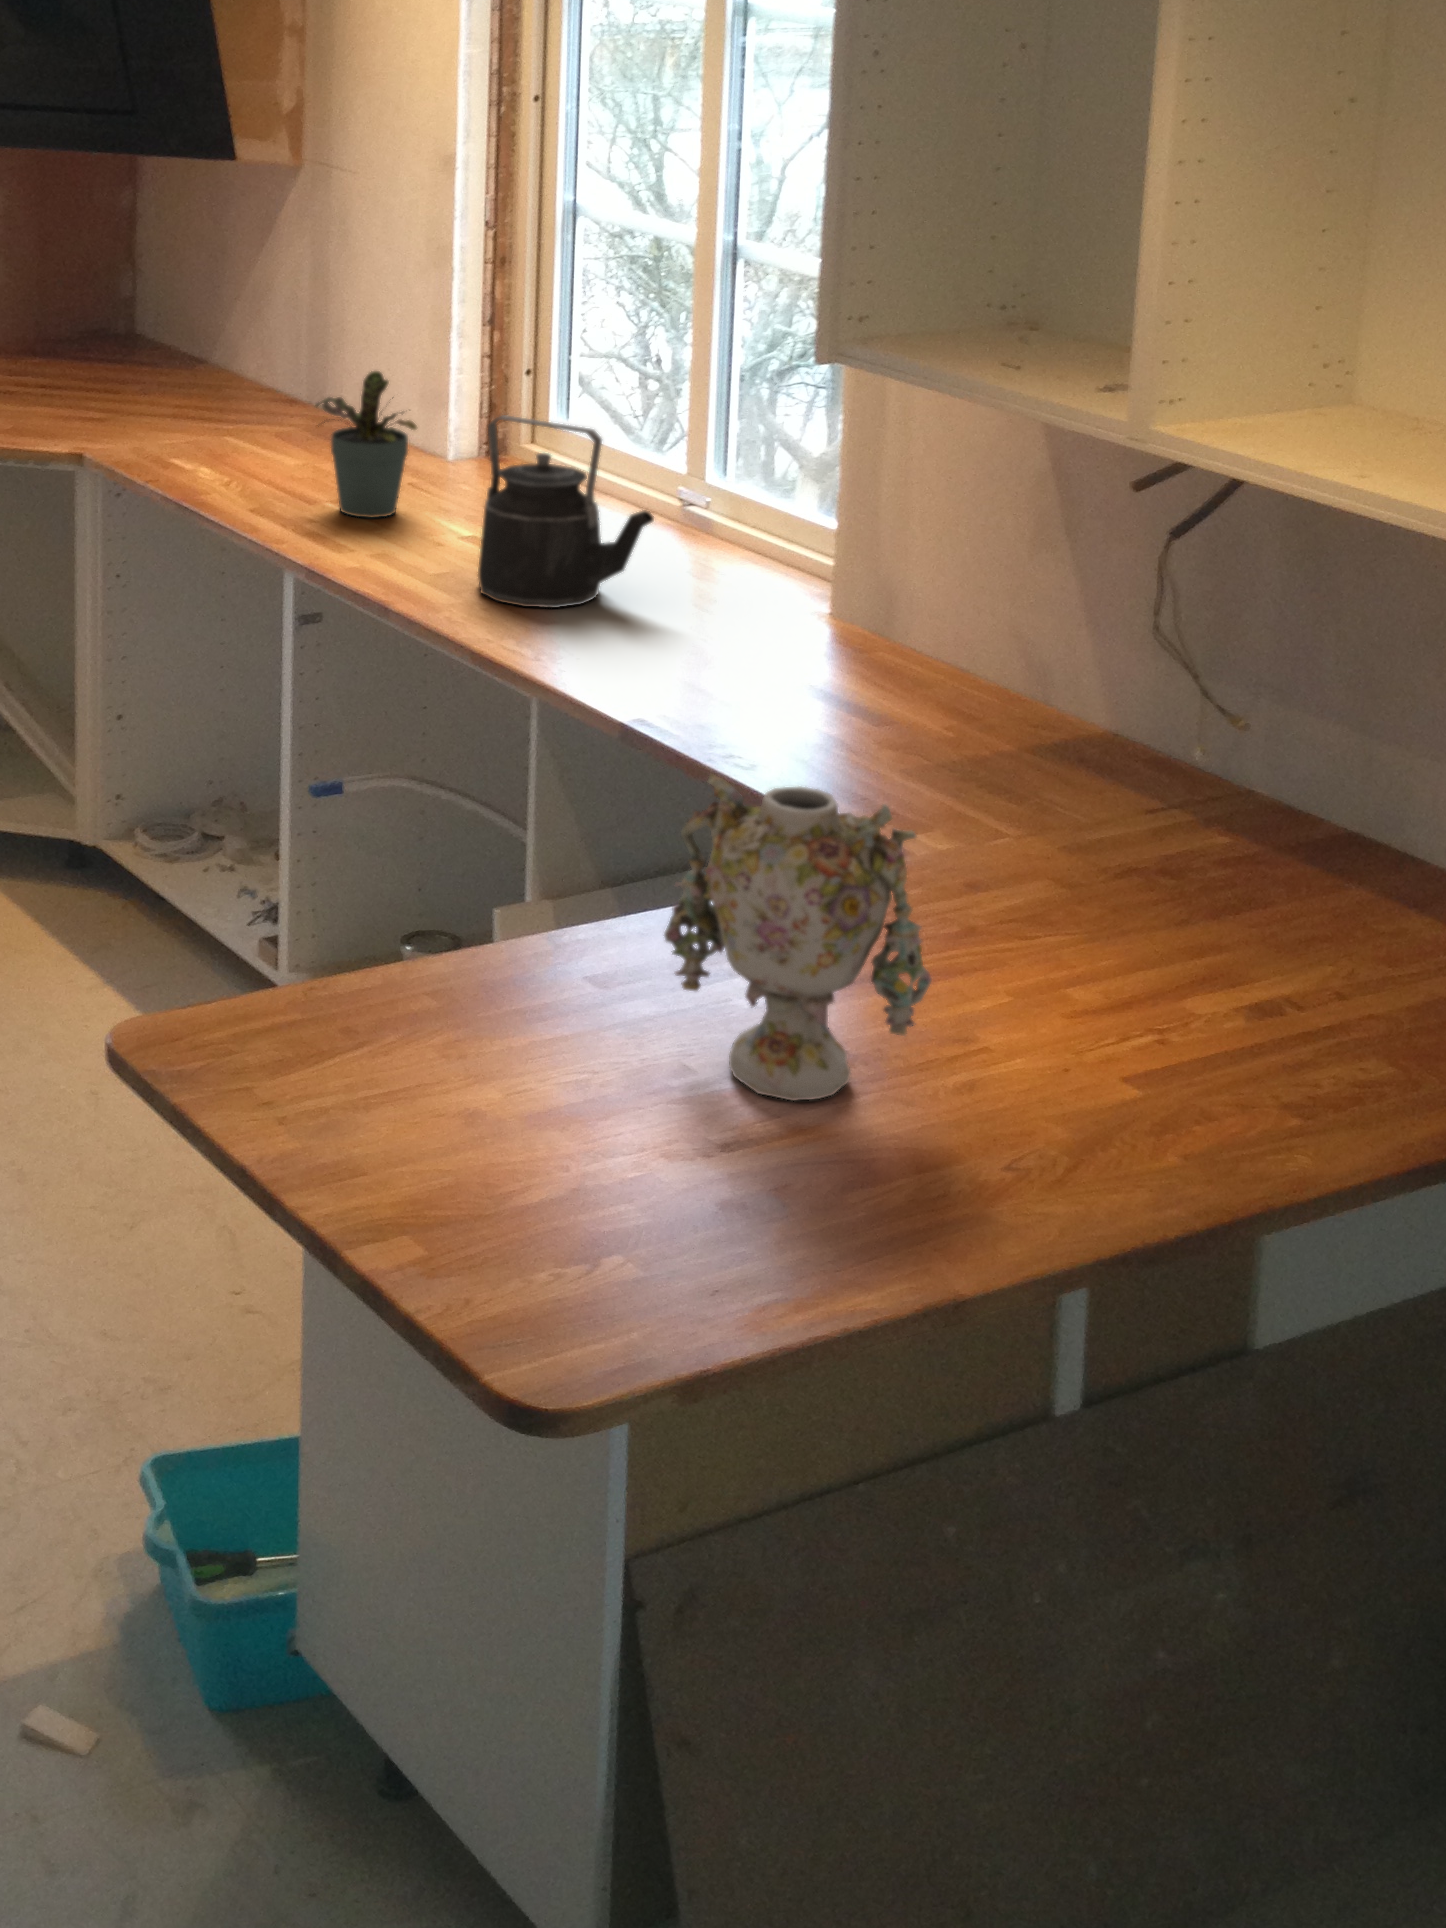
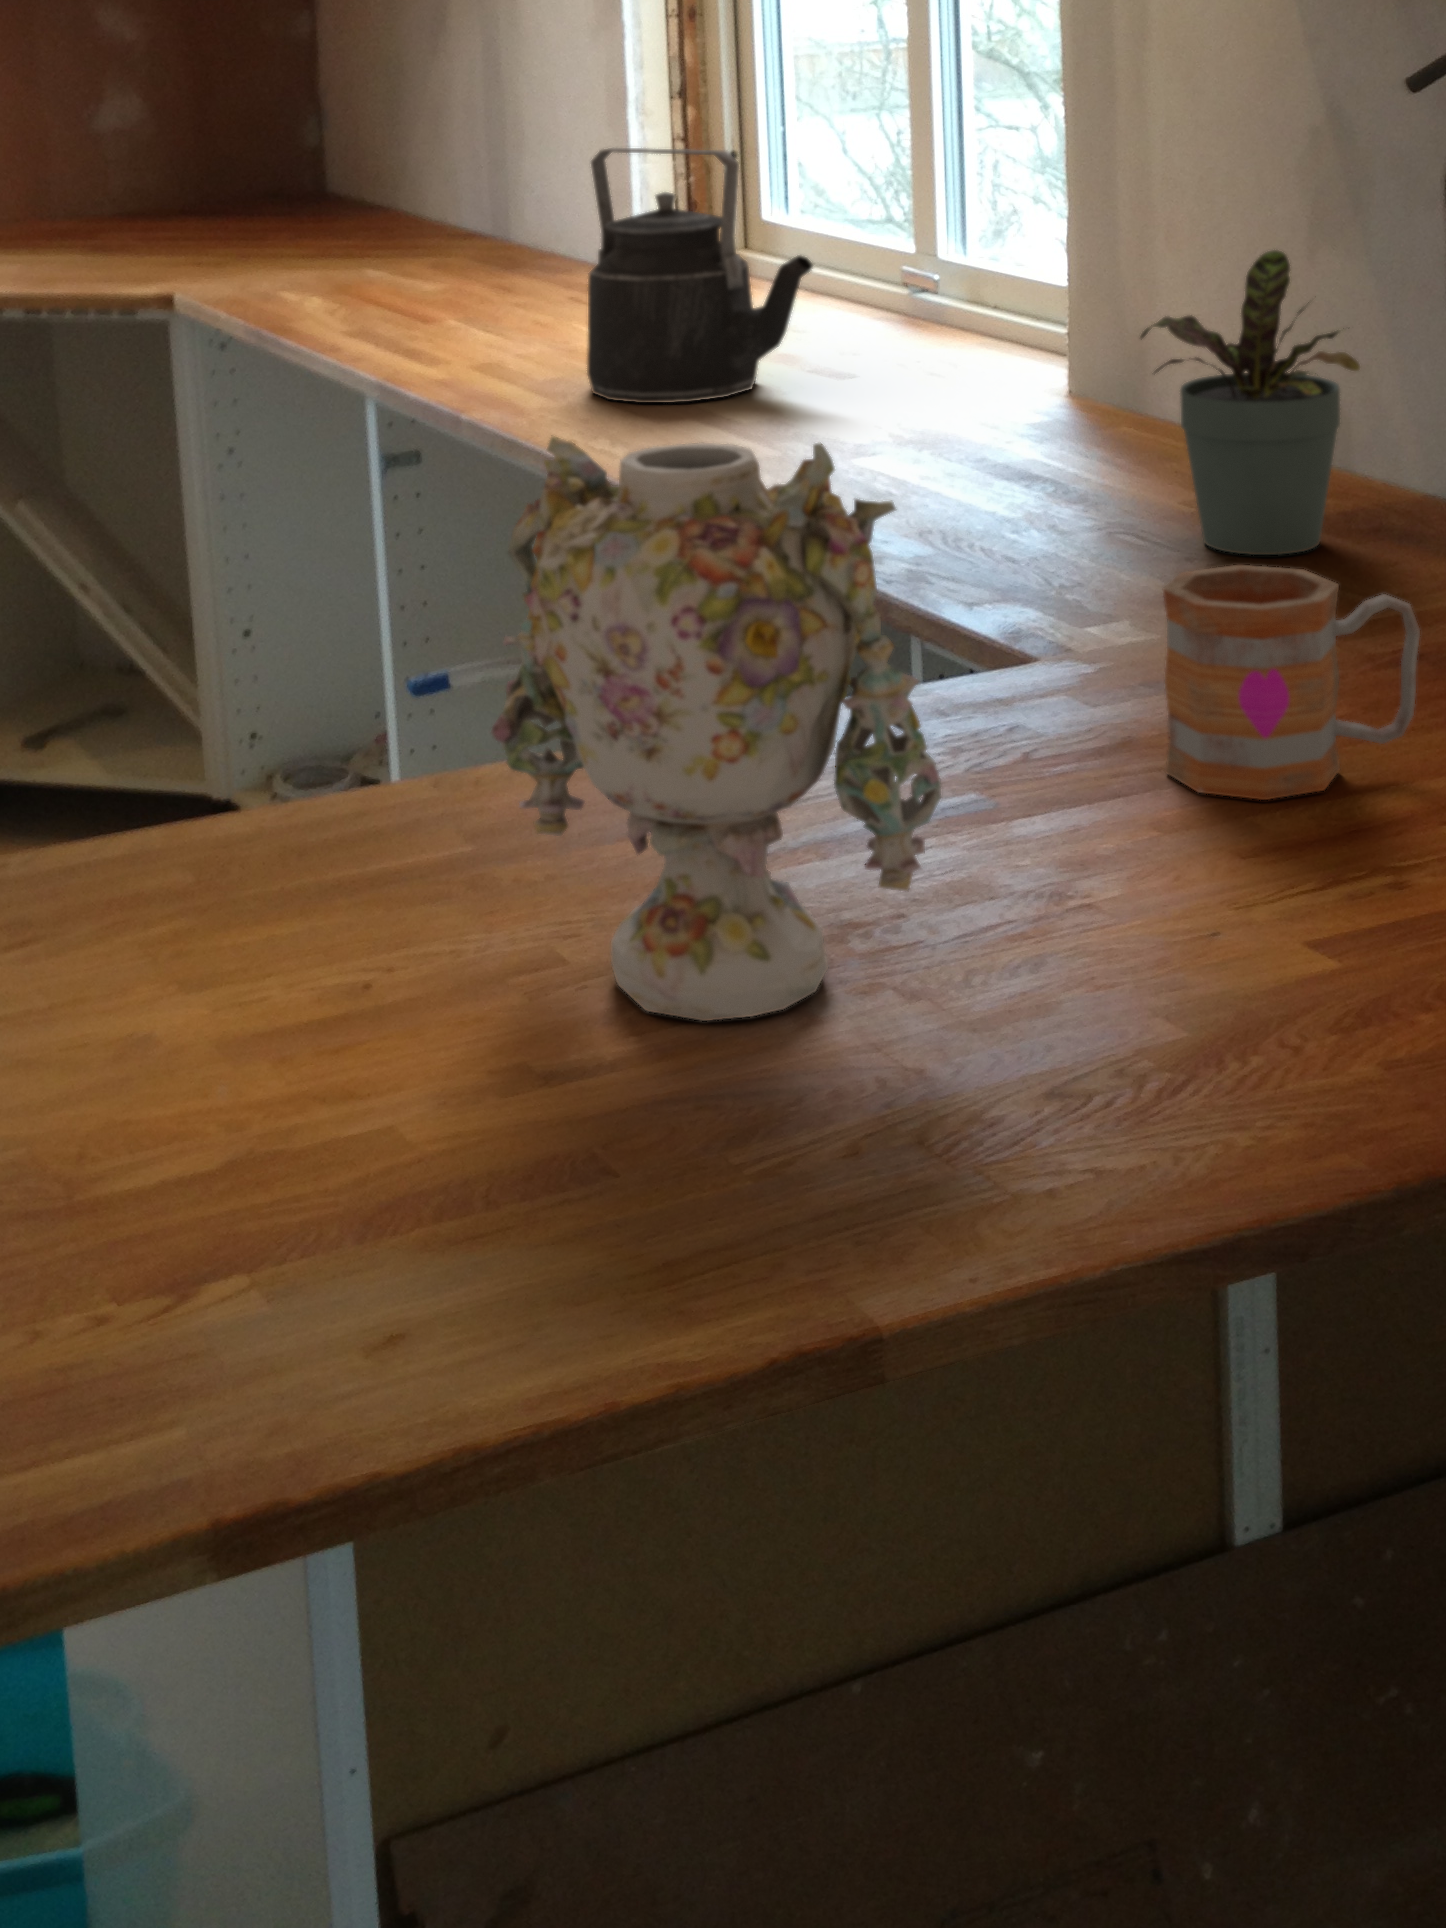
potted plant: present [317,371,417,518] -> present [1141,250,1360,555]
mug: none [989,826,1142,970] -> present [1163,565,1420,800]

